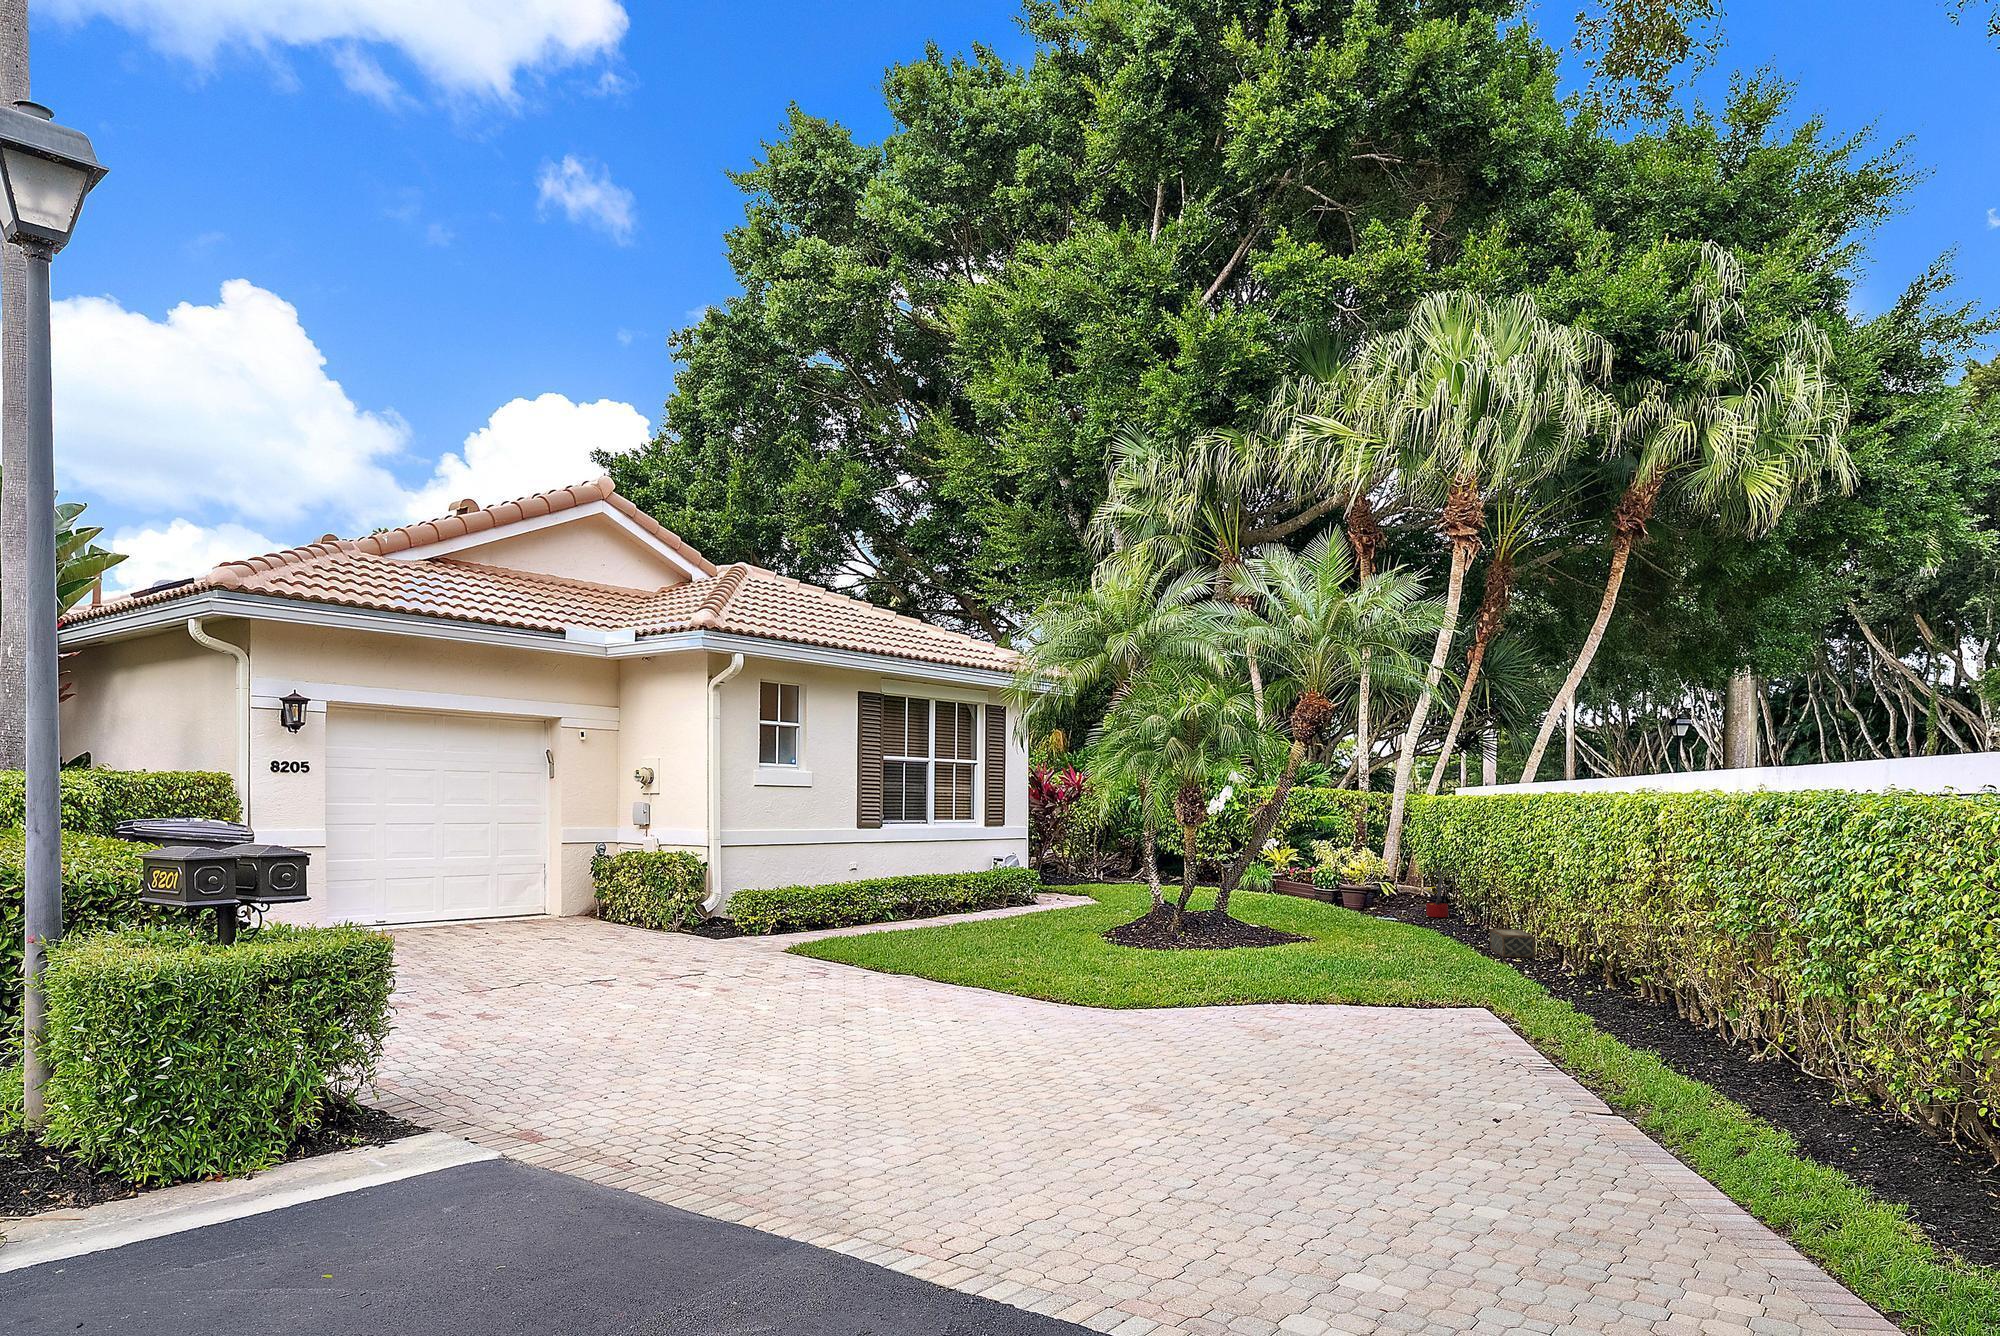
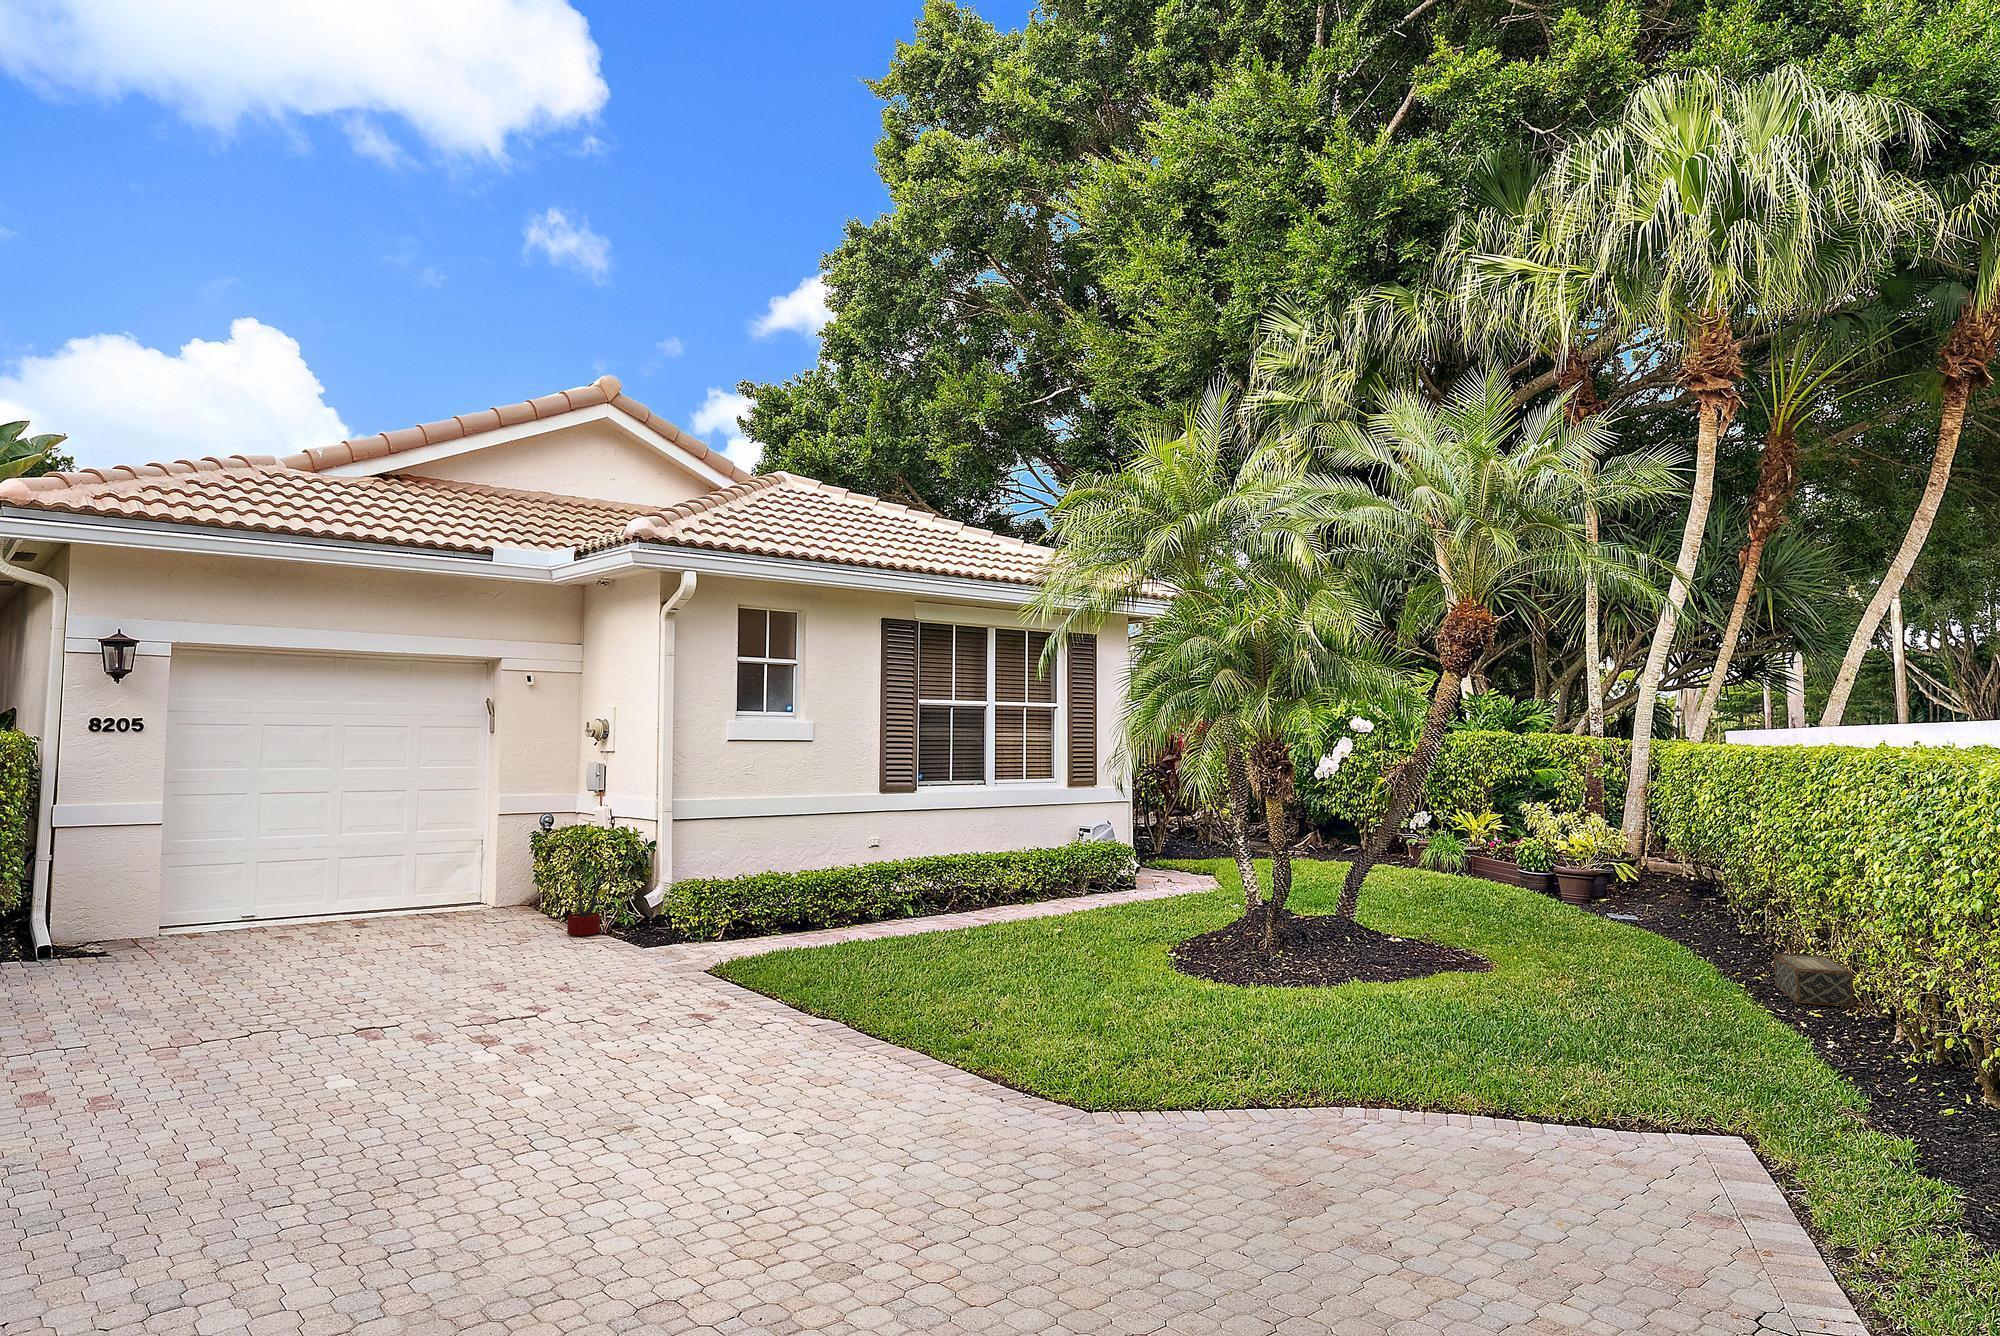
decorative plant: present [1426,867,1448,918] -> present [567,858,611,936]

